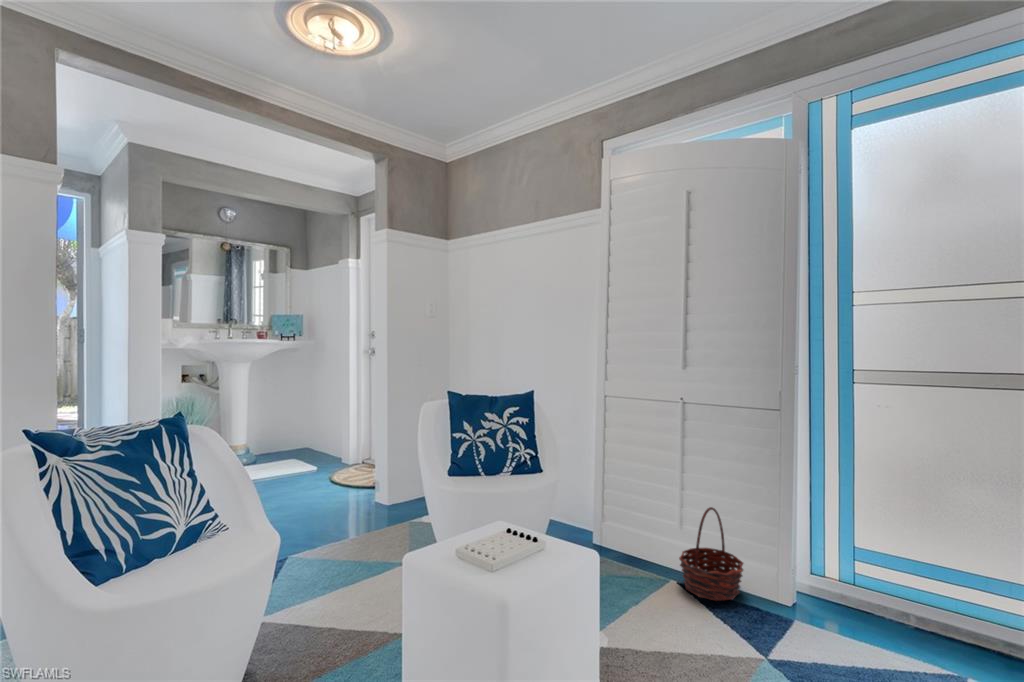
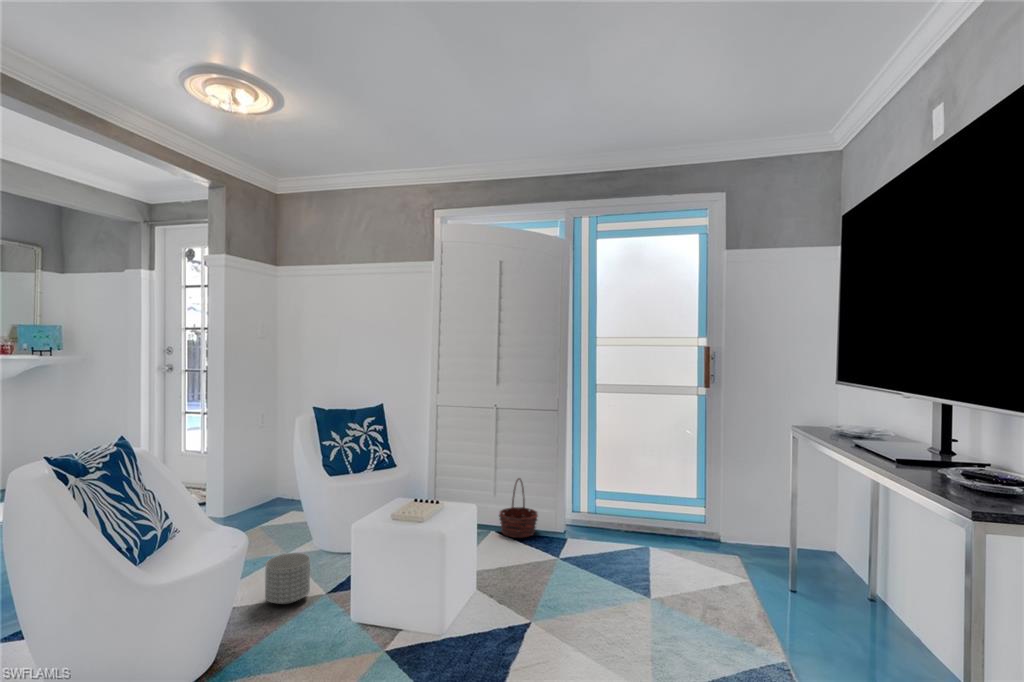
planter: none [325,577,381,647] -> present [265,553,310,604]

